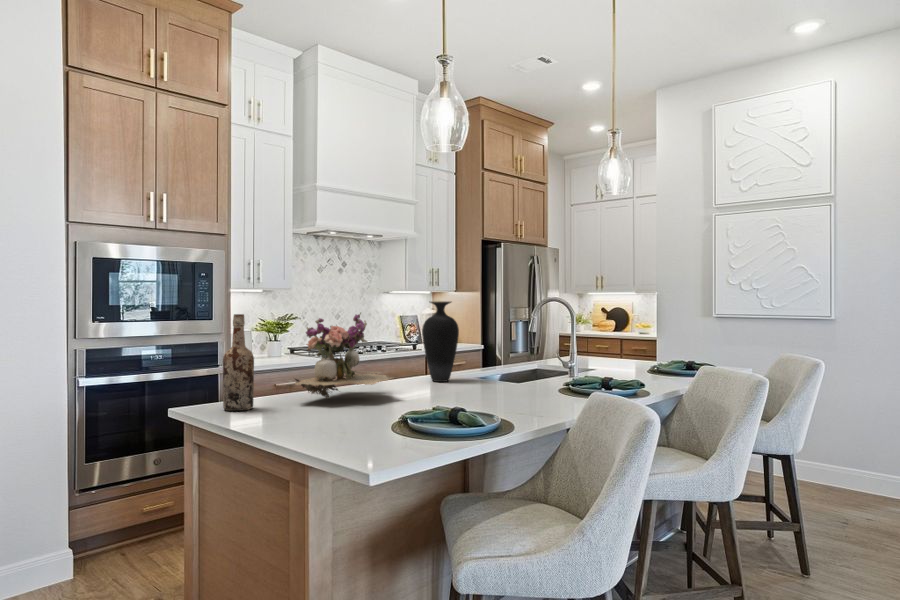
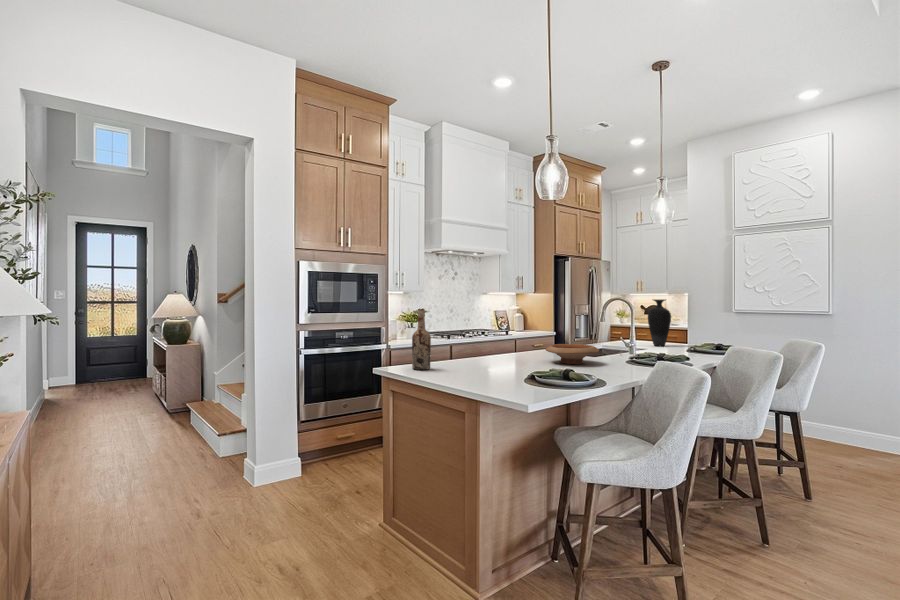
vase: present [422,301,459,382] -> present [648,299,671,346]
flower arrangement: present [295,312,395,399] -> none [452,308,517,365]
wooden bowl: none [442,365,519,395] -> present [545,344,599,364]

